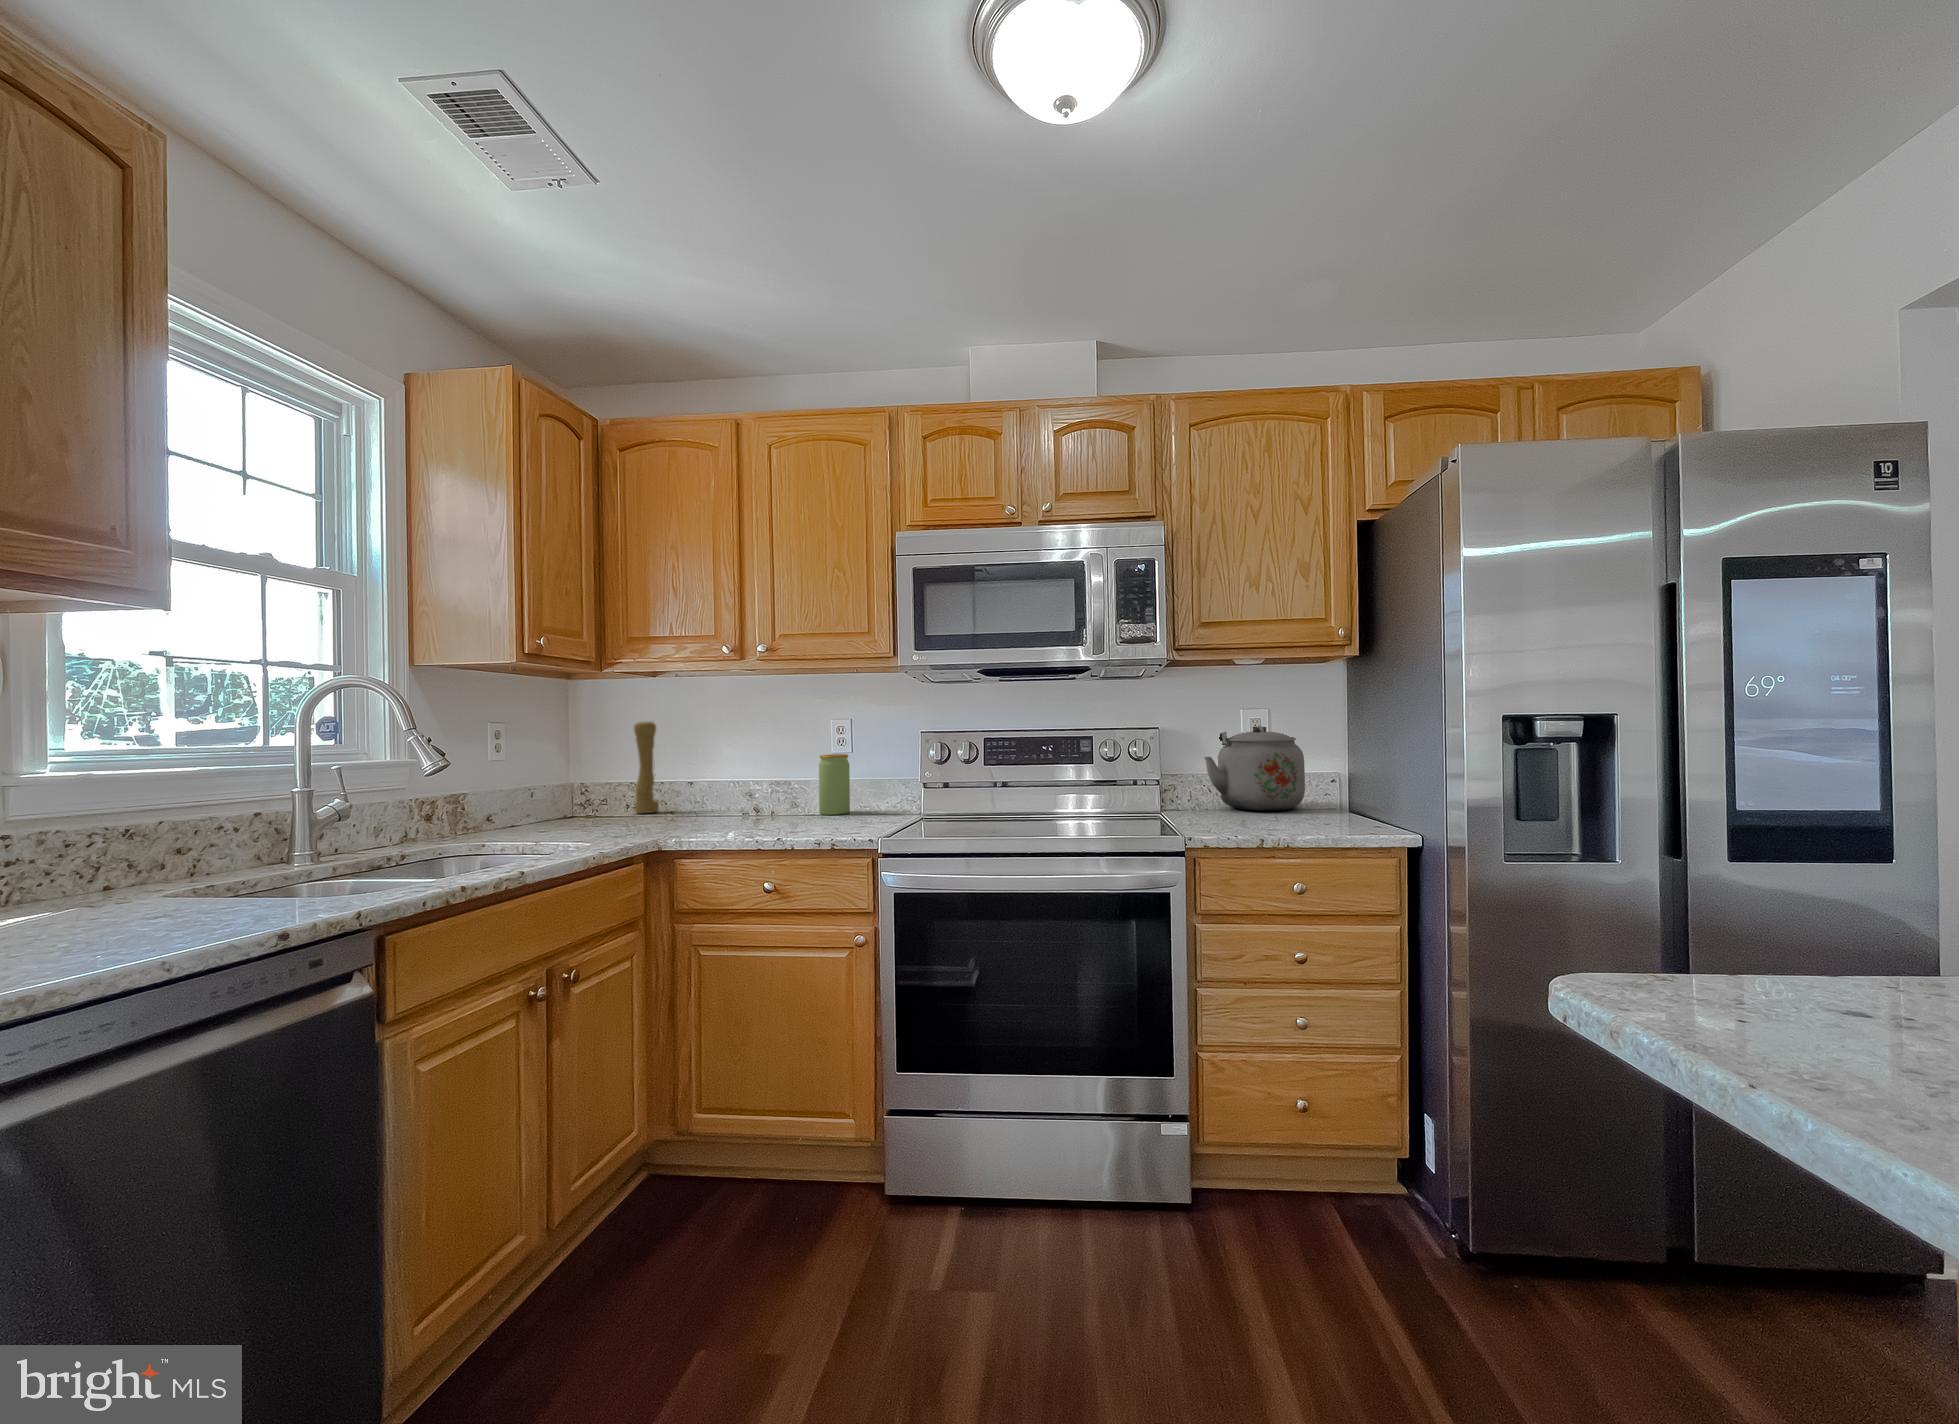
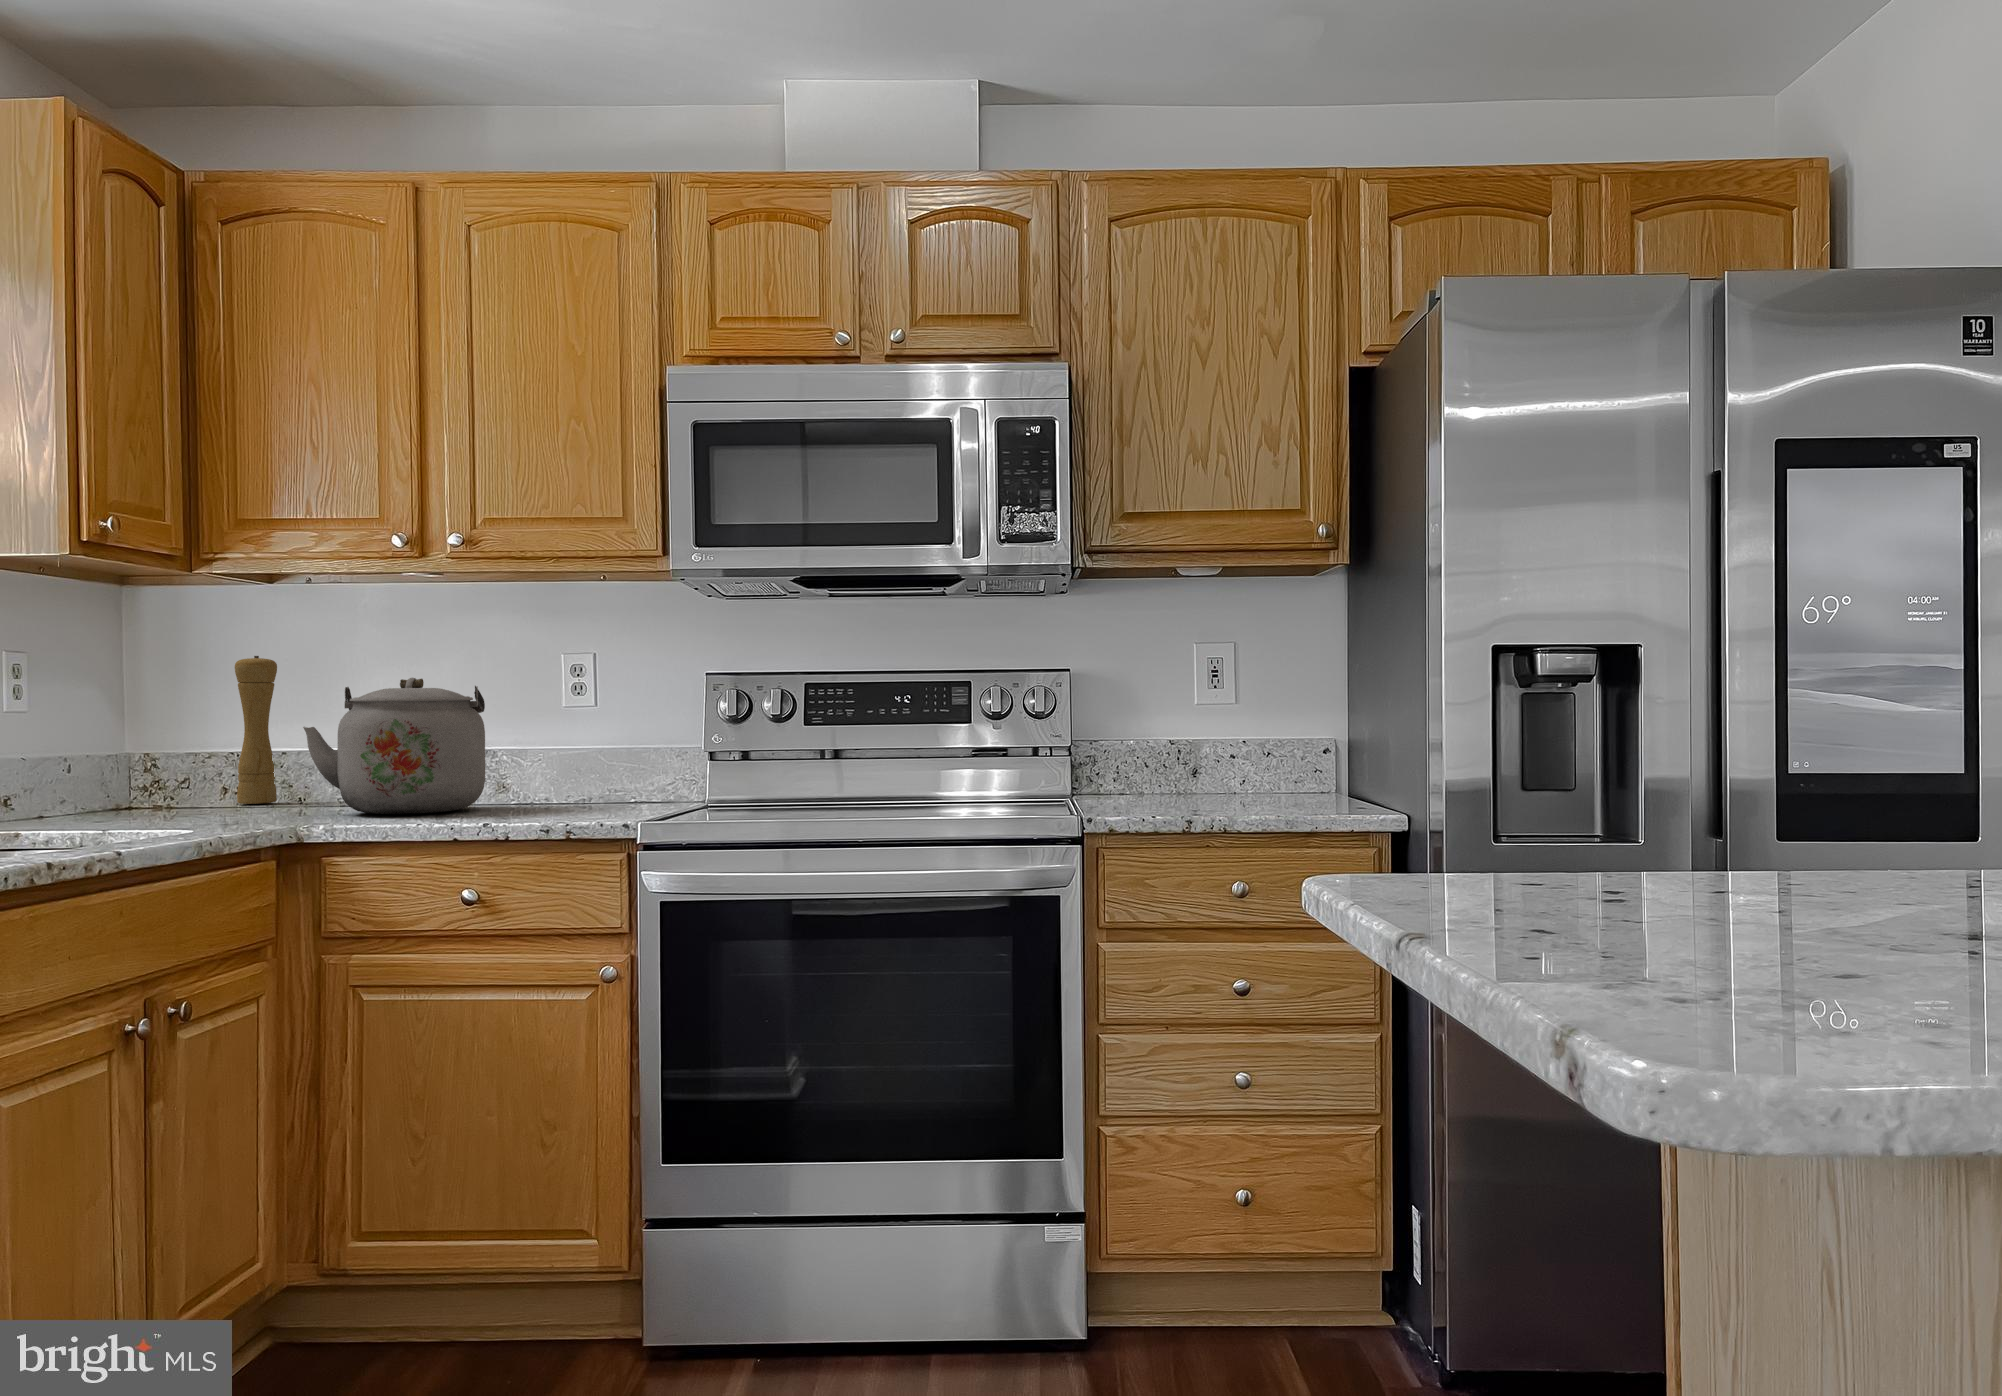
kettle: present [1204,726,1305,811] -> present [303,678,485,814]
jar: present [819,754,850,815] -> none [540,712,589,803]

